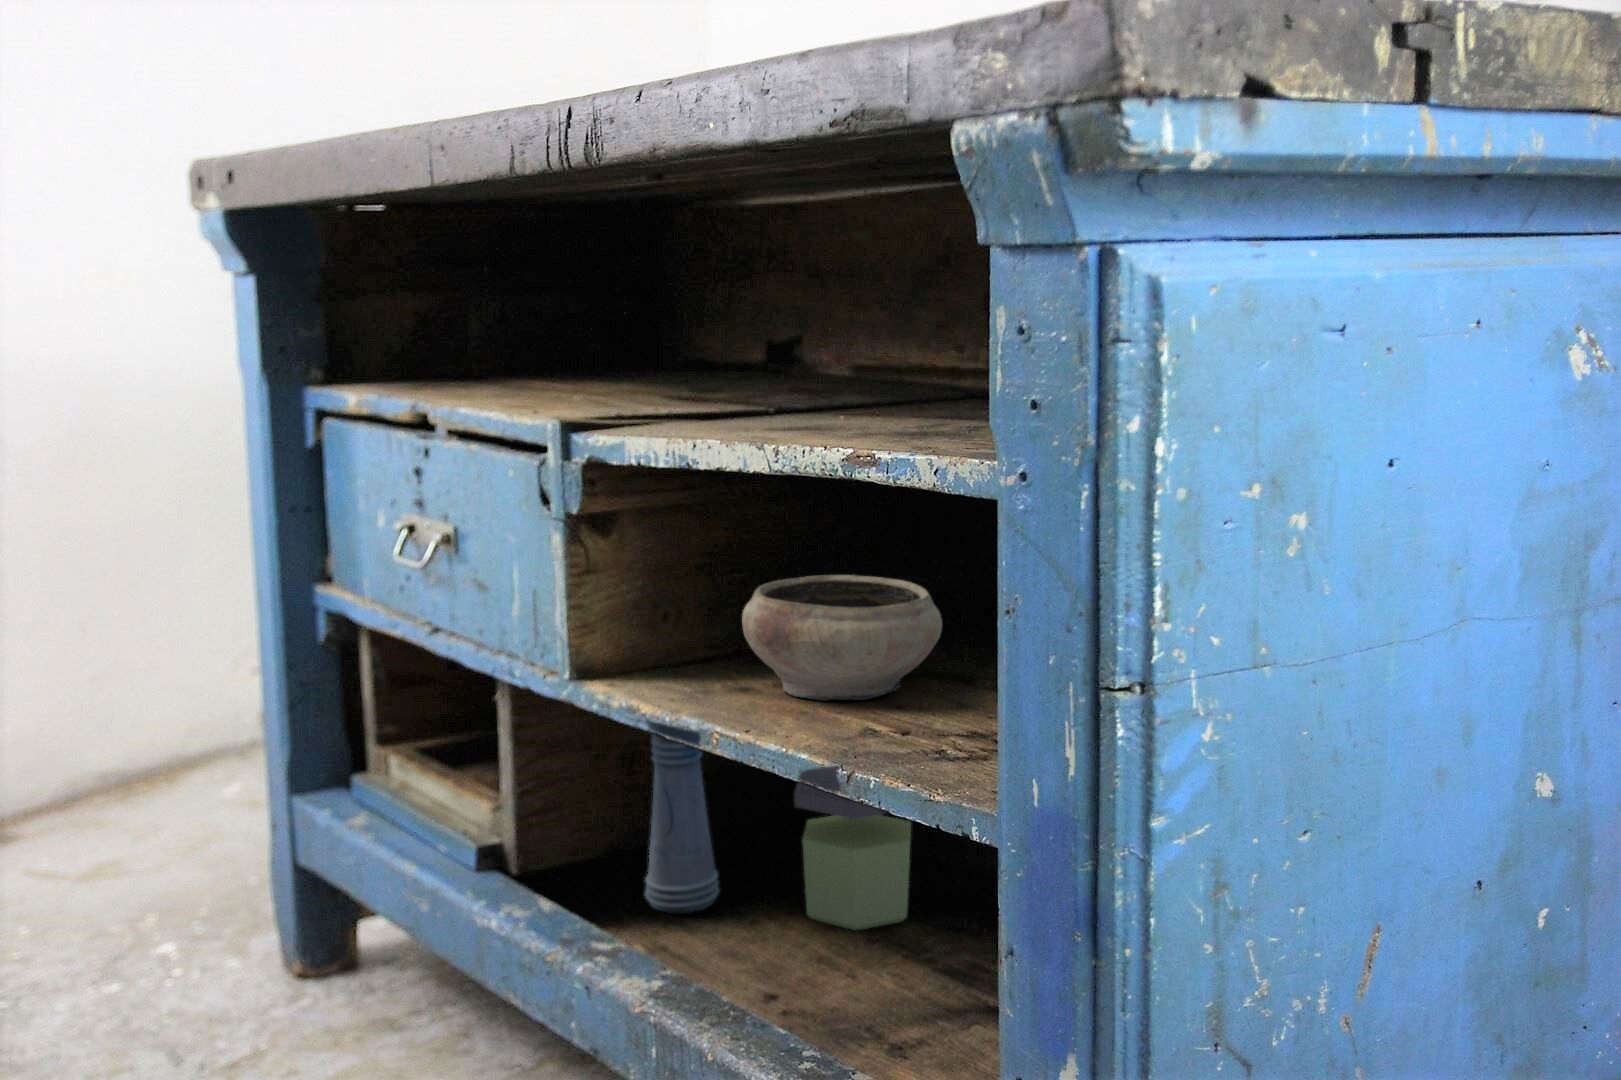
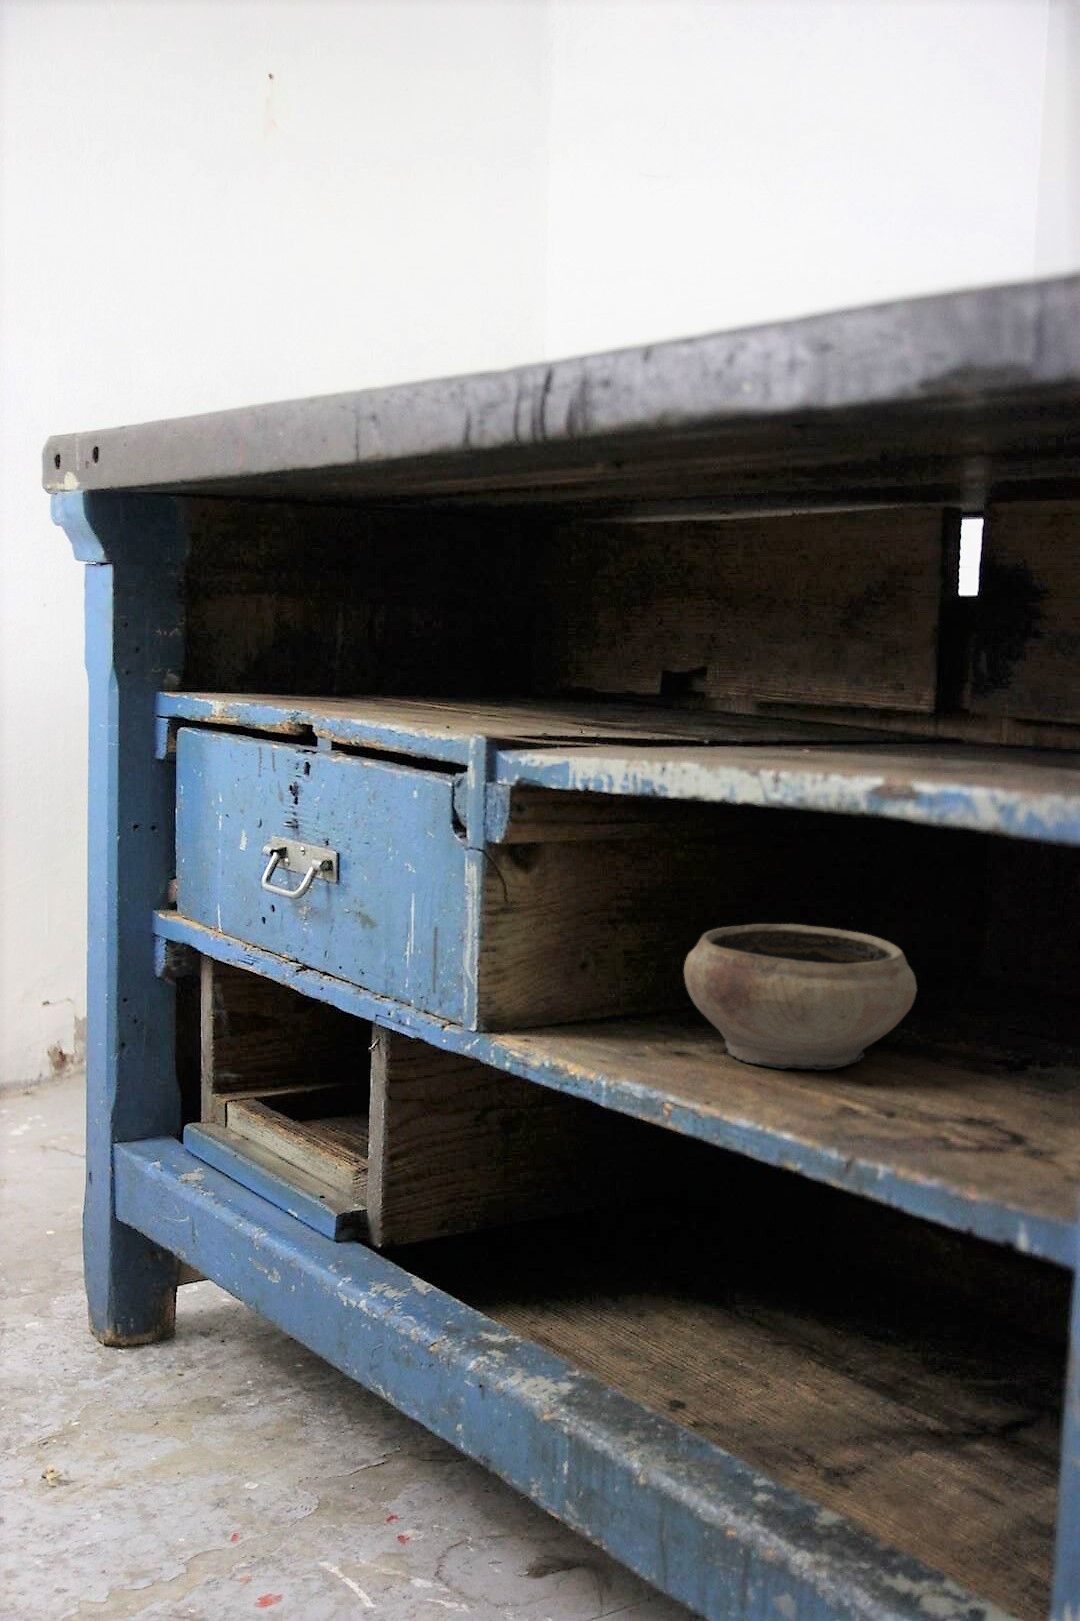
bottle: present [645,721,719,913] -> none [520,1001,608,1300]
jar: present [794,765,911,930] -> none [697,1136,839,1330]

